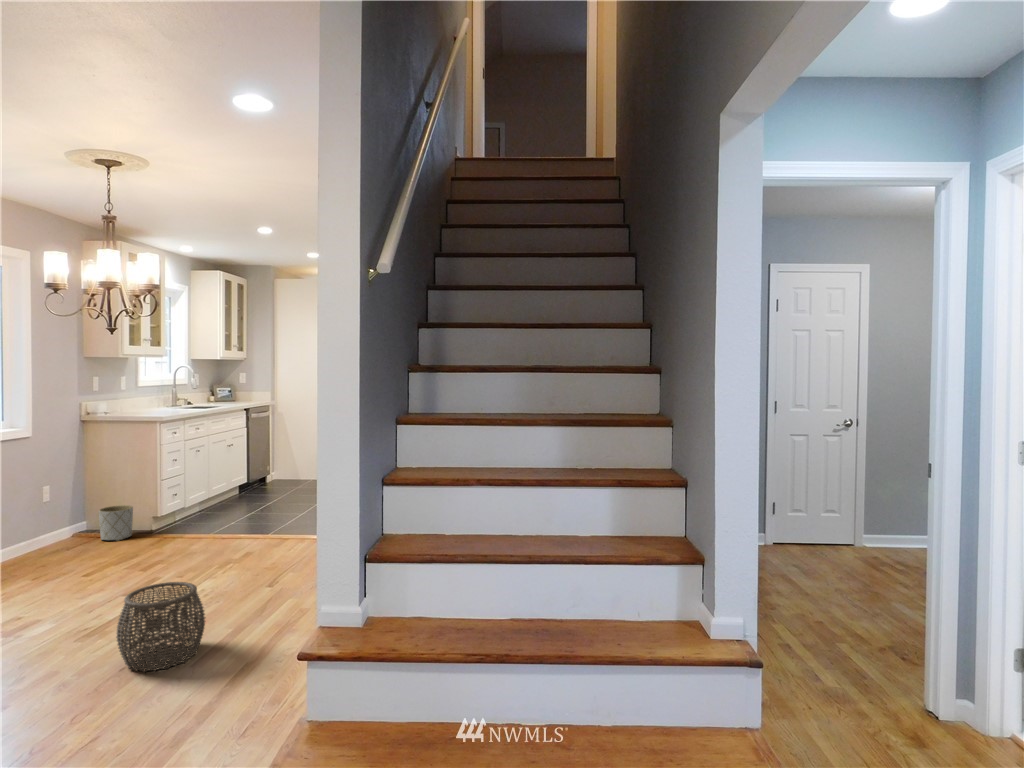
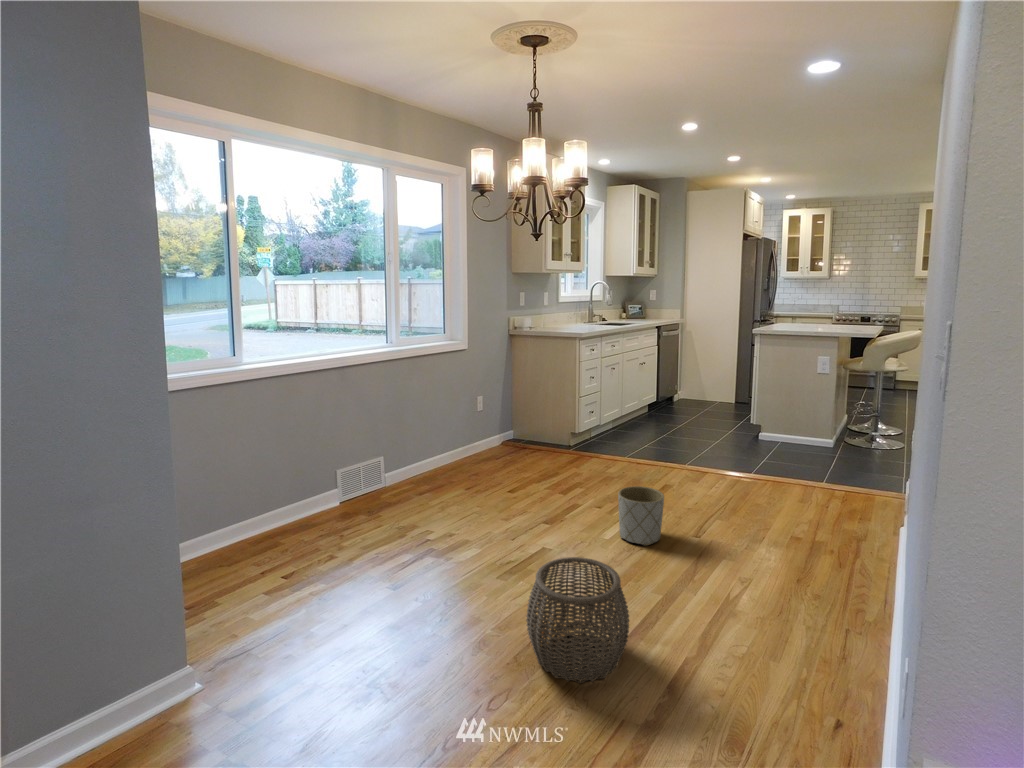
planter: present [98,505,133,541] -> present [618,486,664,546]

